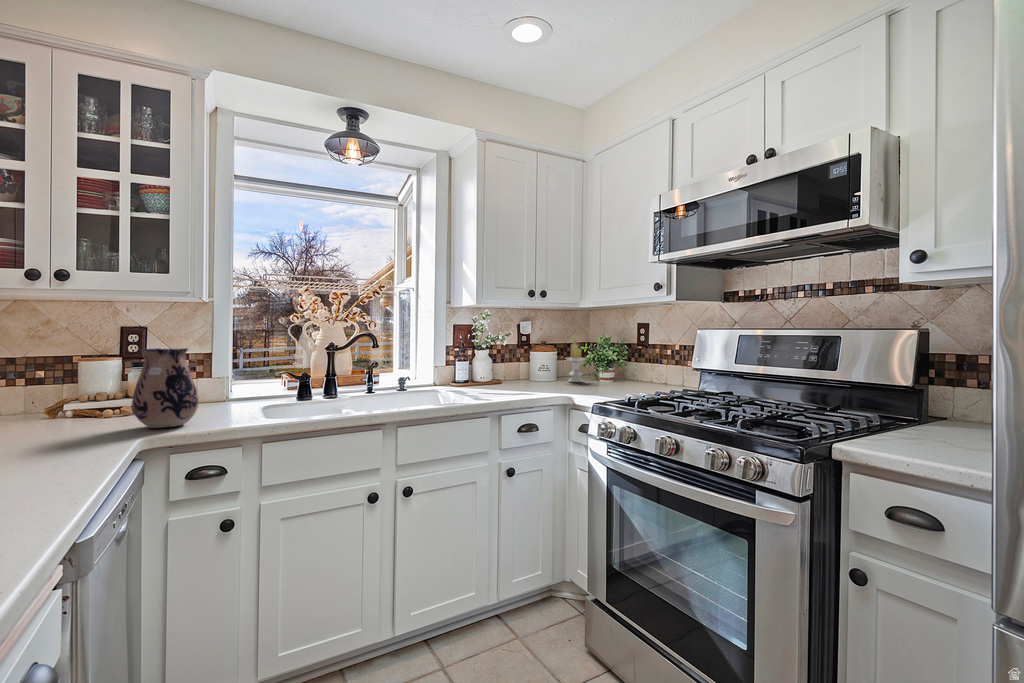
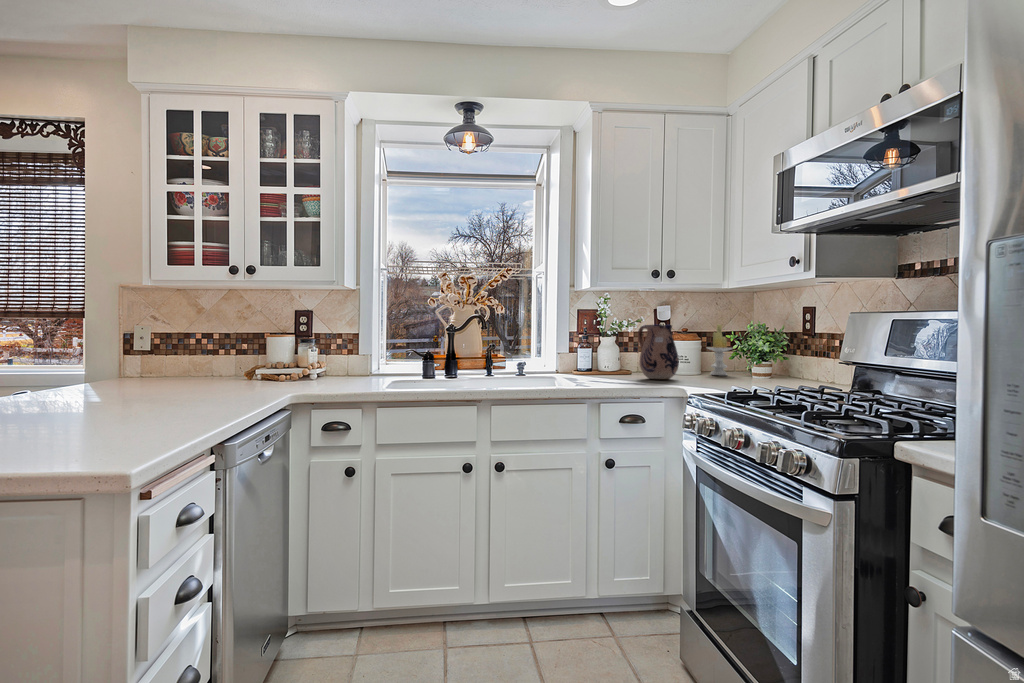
ceramic pitcher: present [132,348,199,428] -> present [638,325,679,379]

